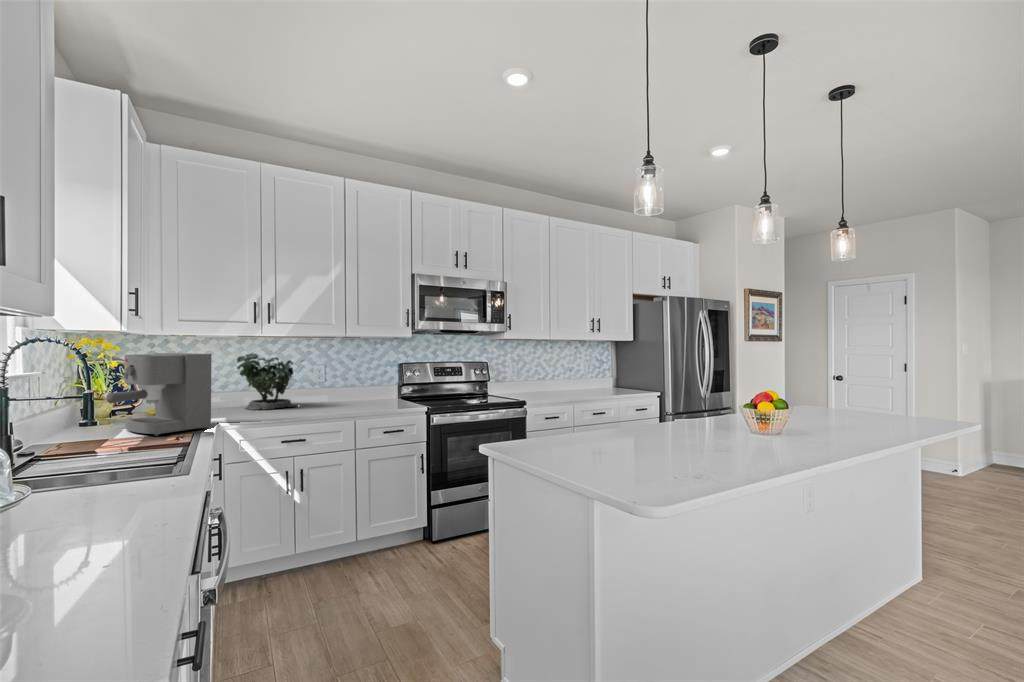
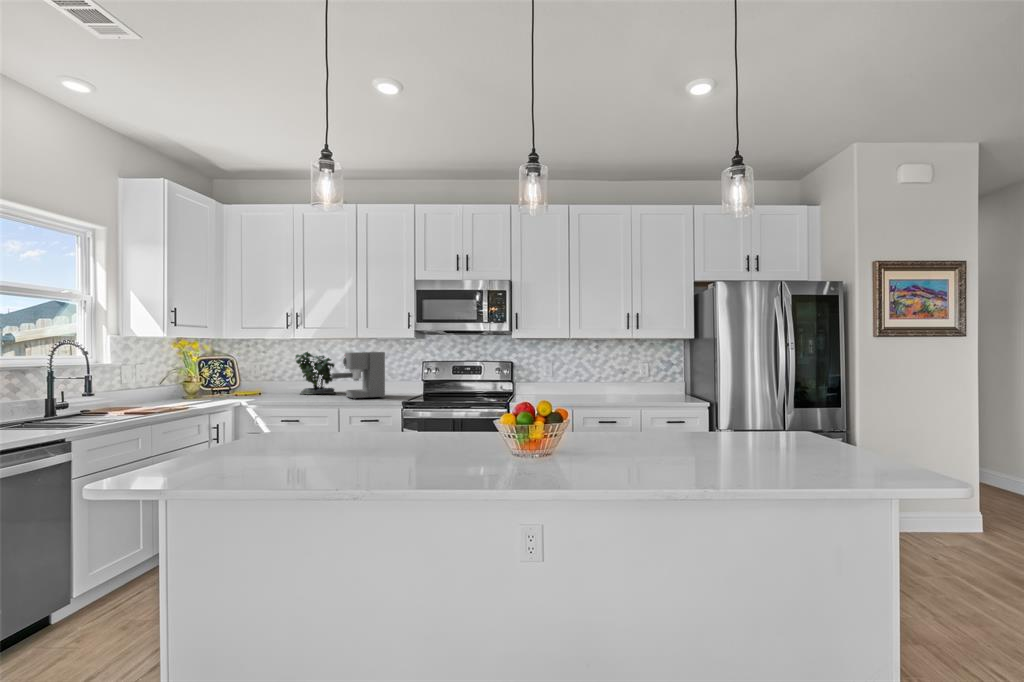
coffee maker: present [106,353,212,436] -> present [331,352,385,399]

